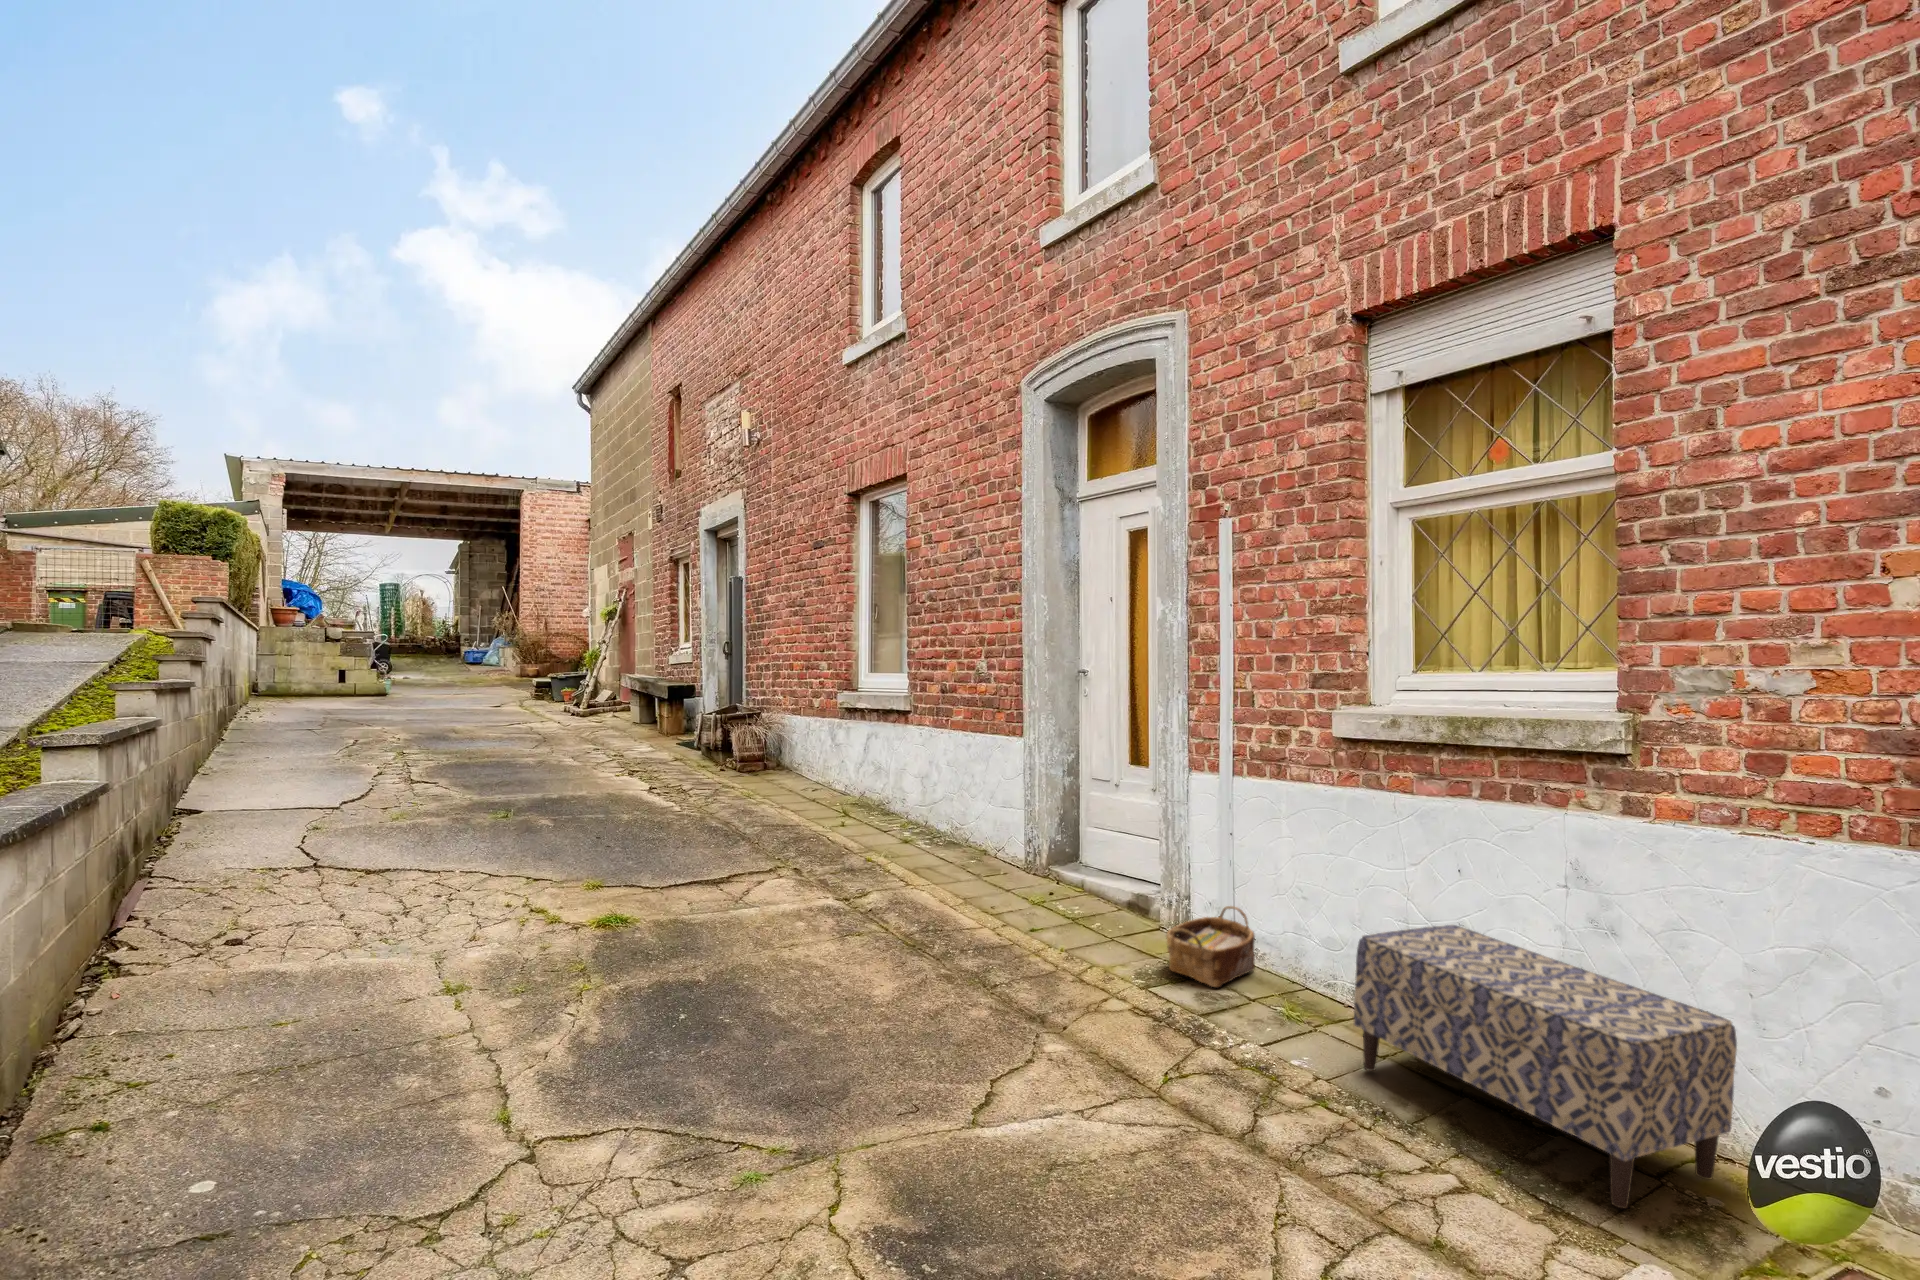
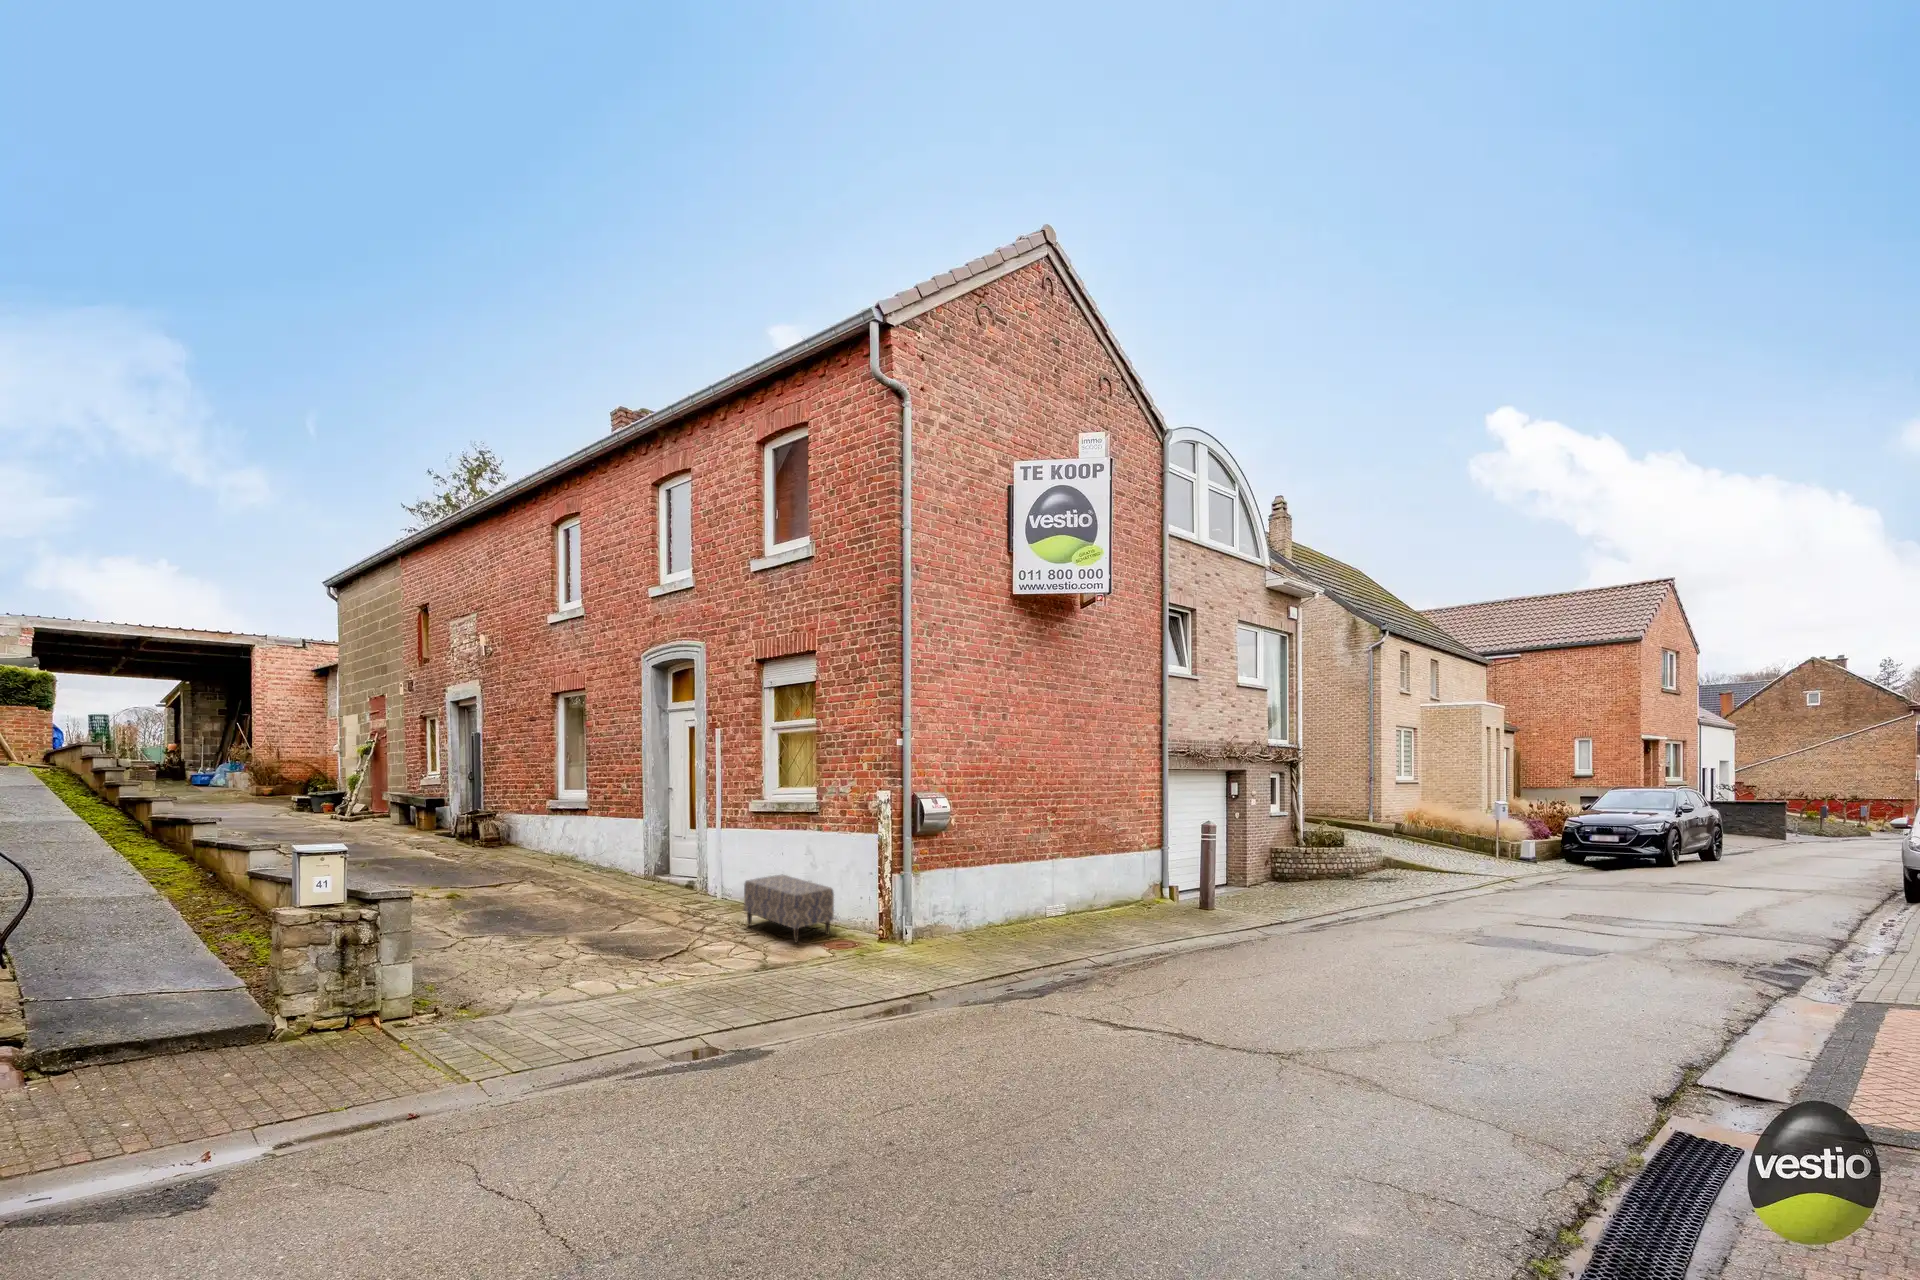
woven basket: present [1166,906,1255,987] -> none [693,881,729,912]

